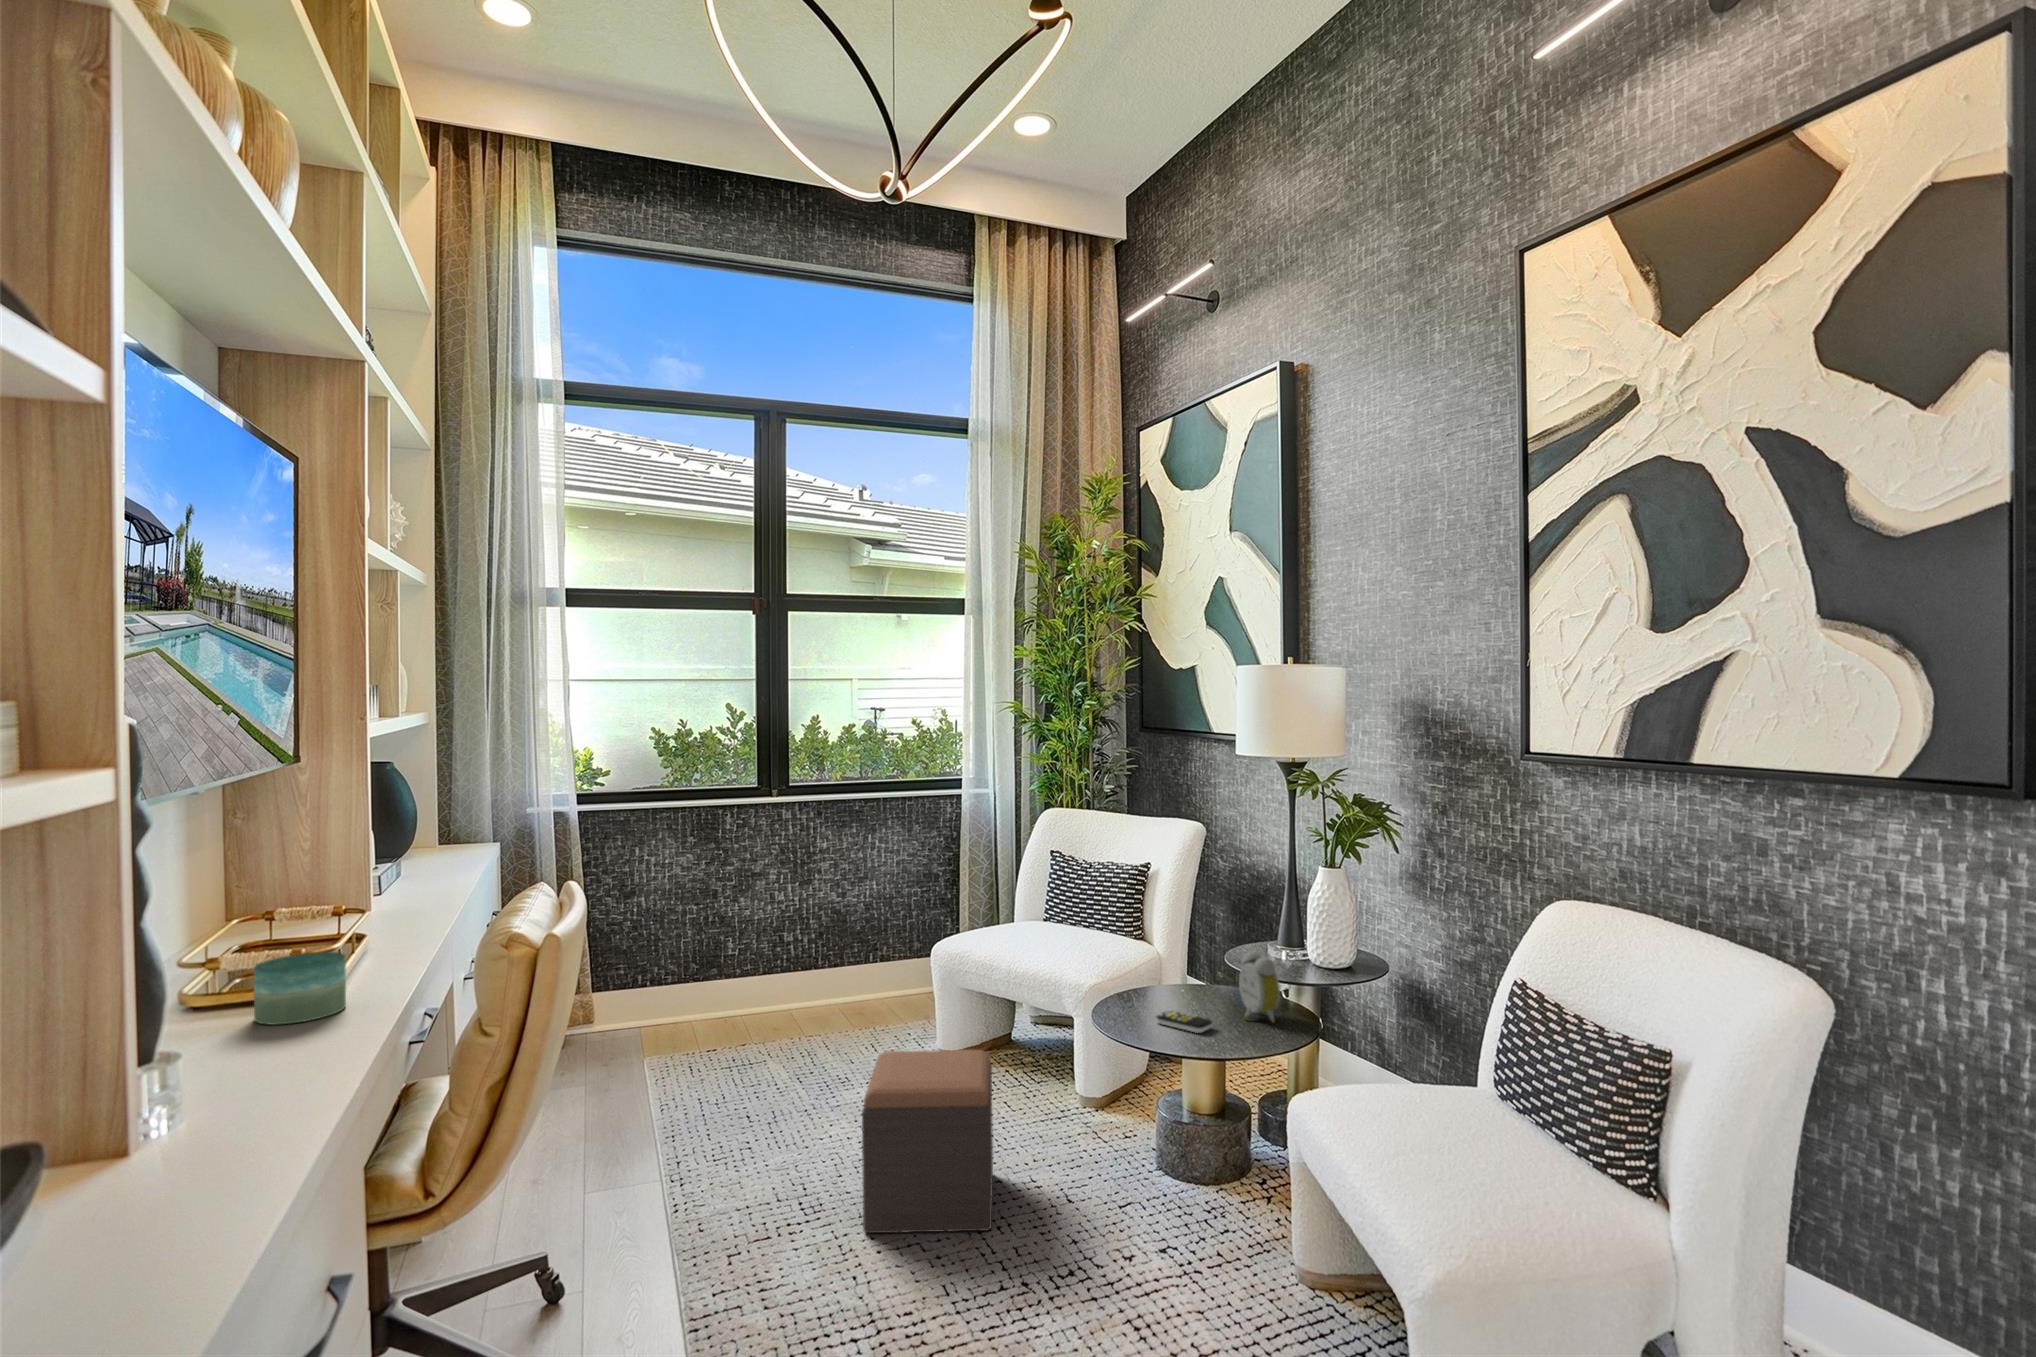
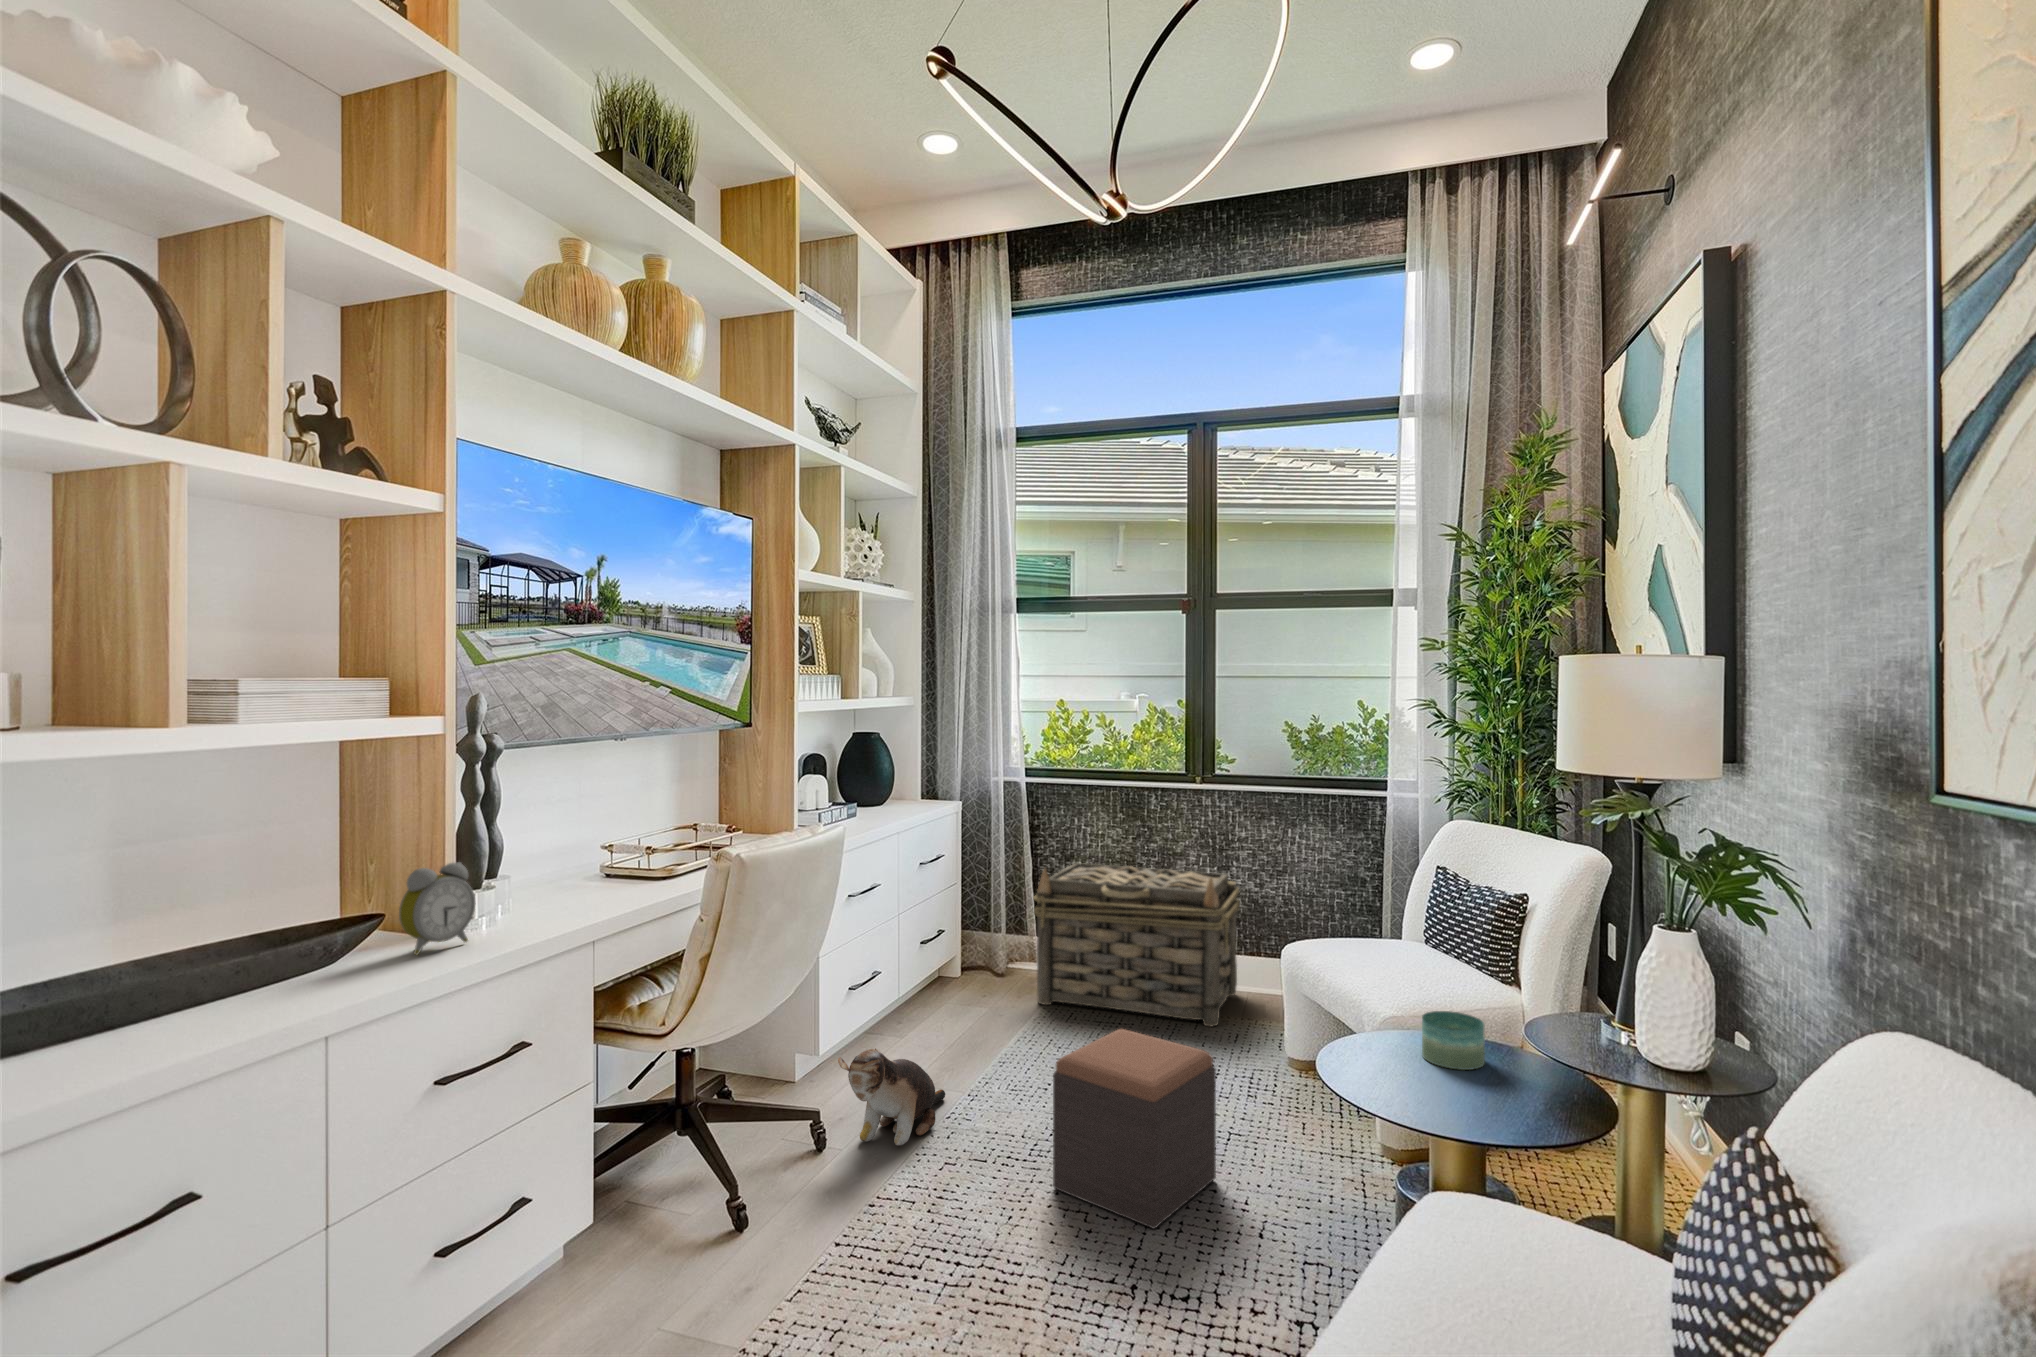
basket: none [625,888,852,1070] -> present [1034,863,1239,1027]
alarm clock: present [1239,951,1280,1023] -> present [399,862,476,955]
candle: present [254,952,346,1025] -> present [1422,1011,1485,1070]
remote control: present [1156,1010,1212,1033] -> none [1369,1059,1426,1093]
plush toy: none [588,1148,673,1268] -> present [838,1049,945,1145]

